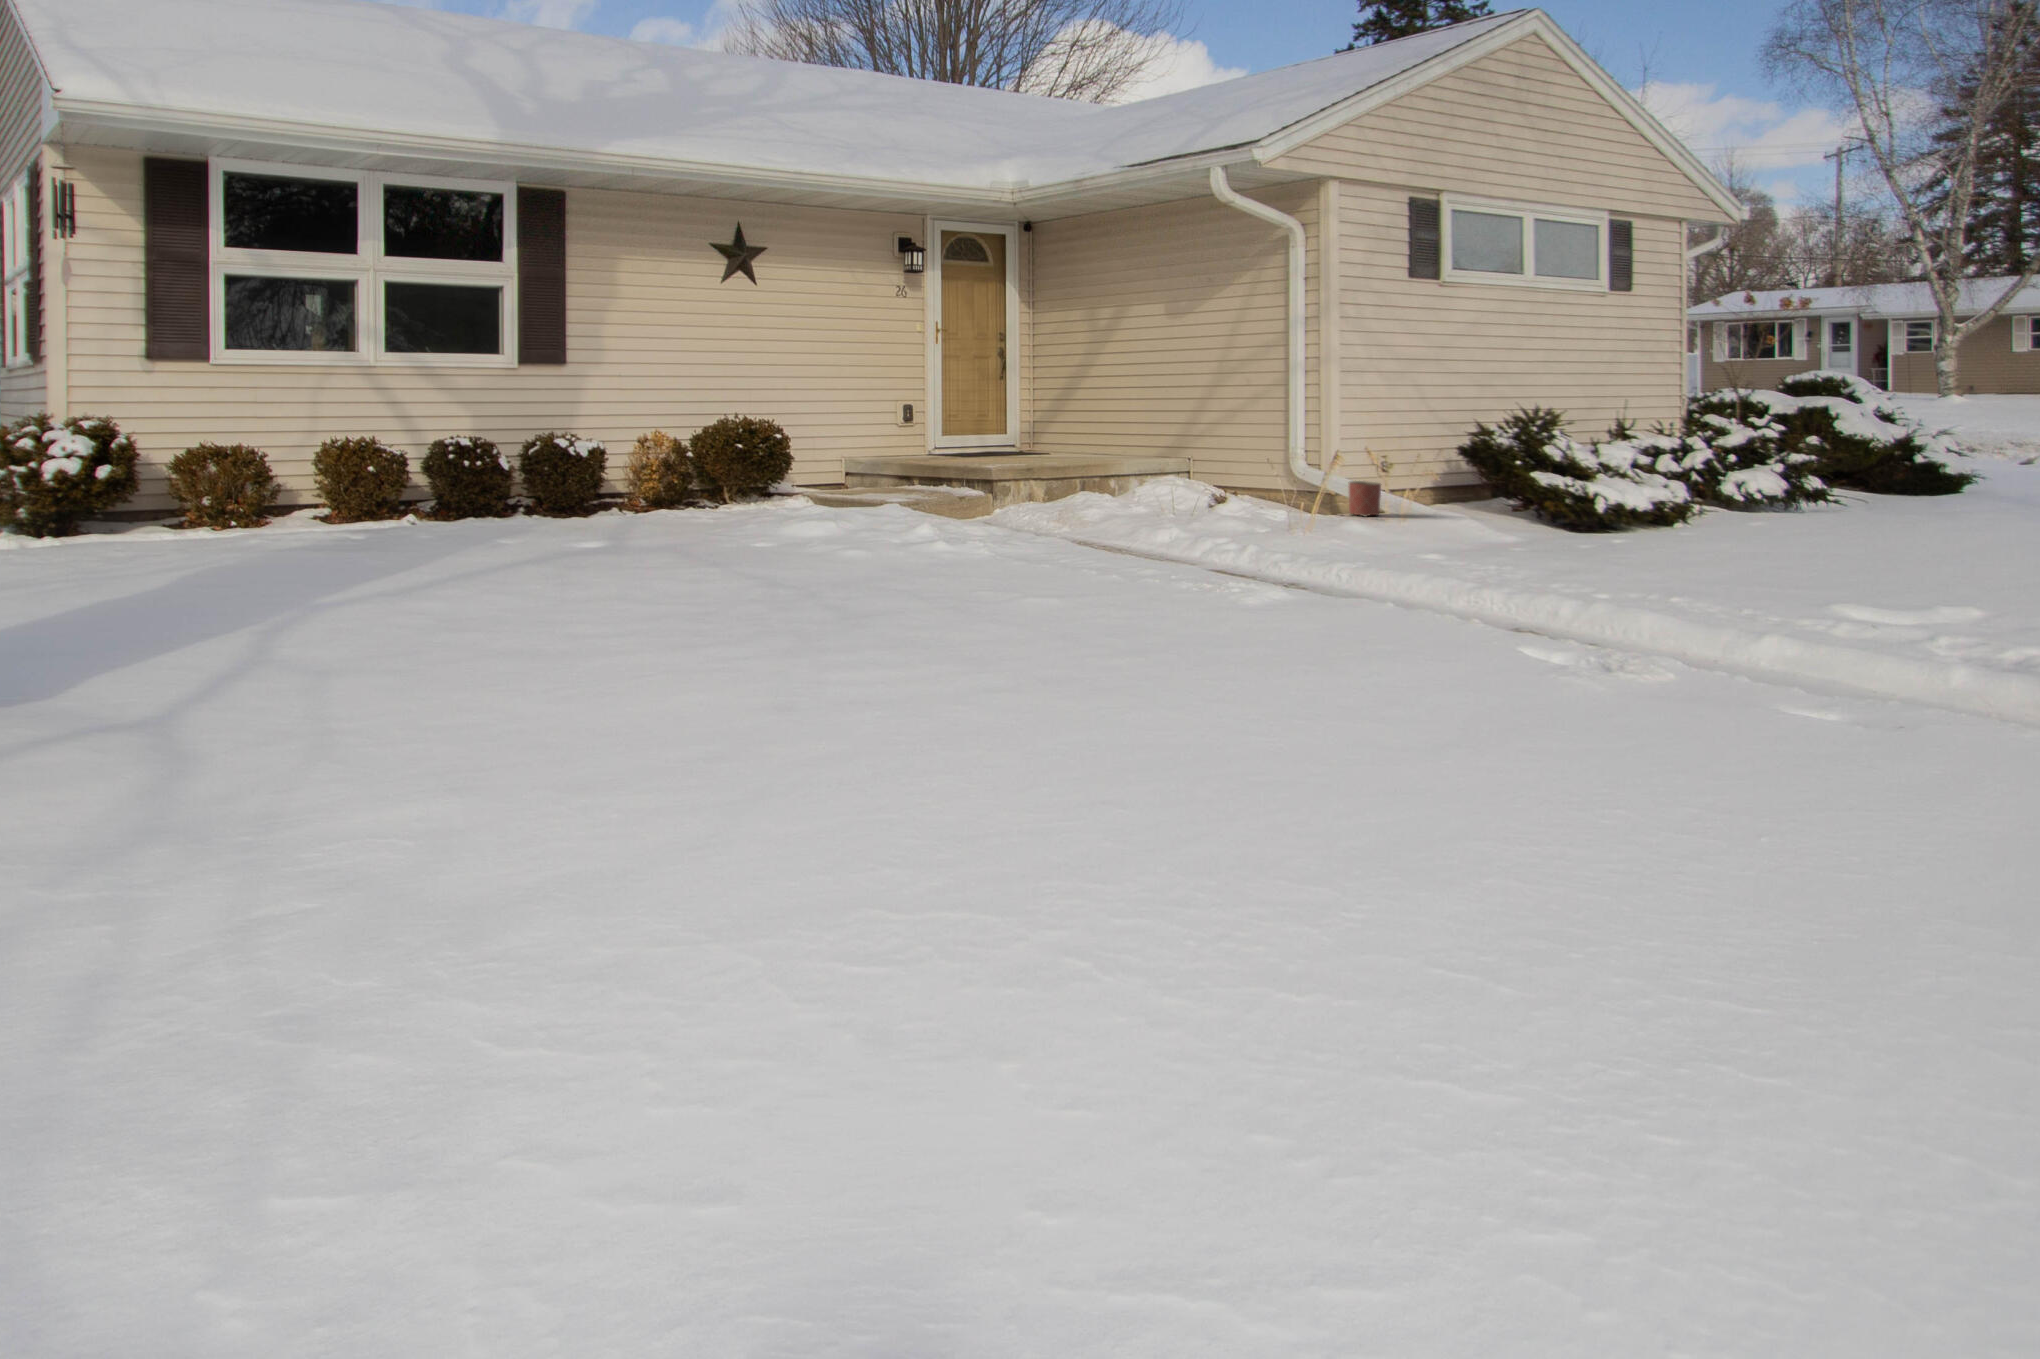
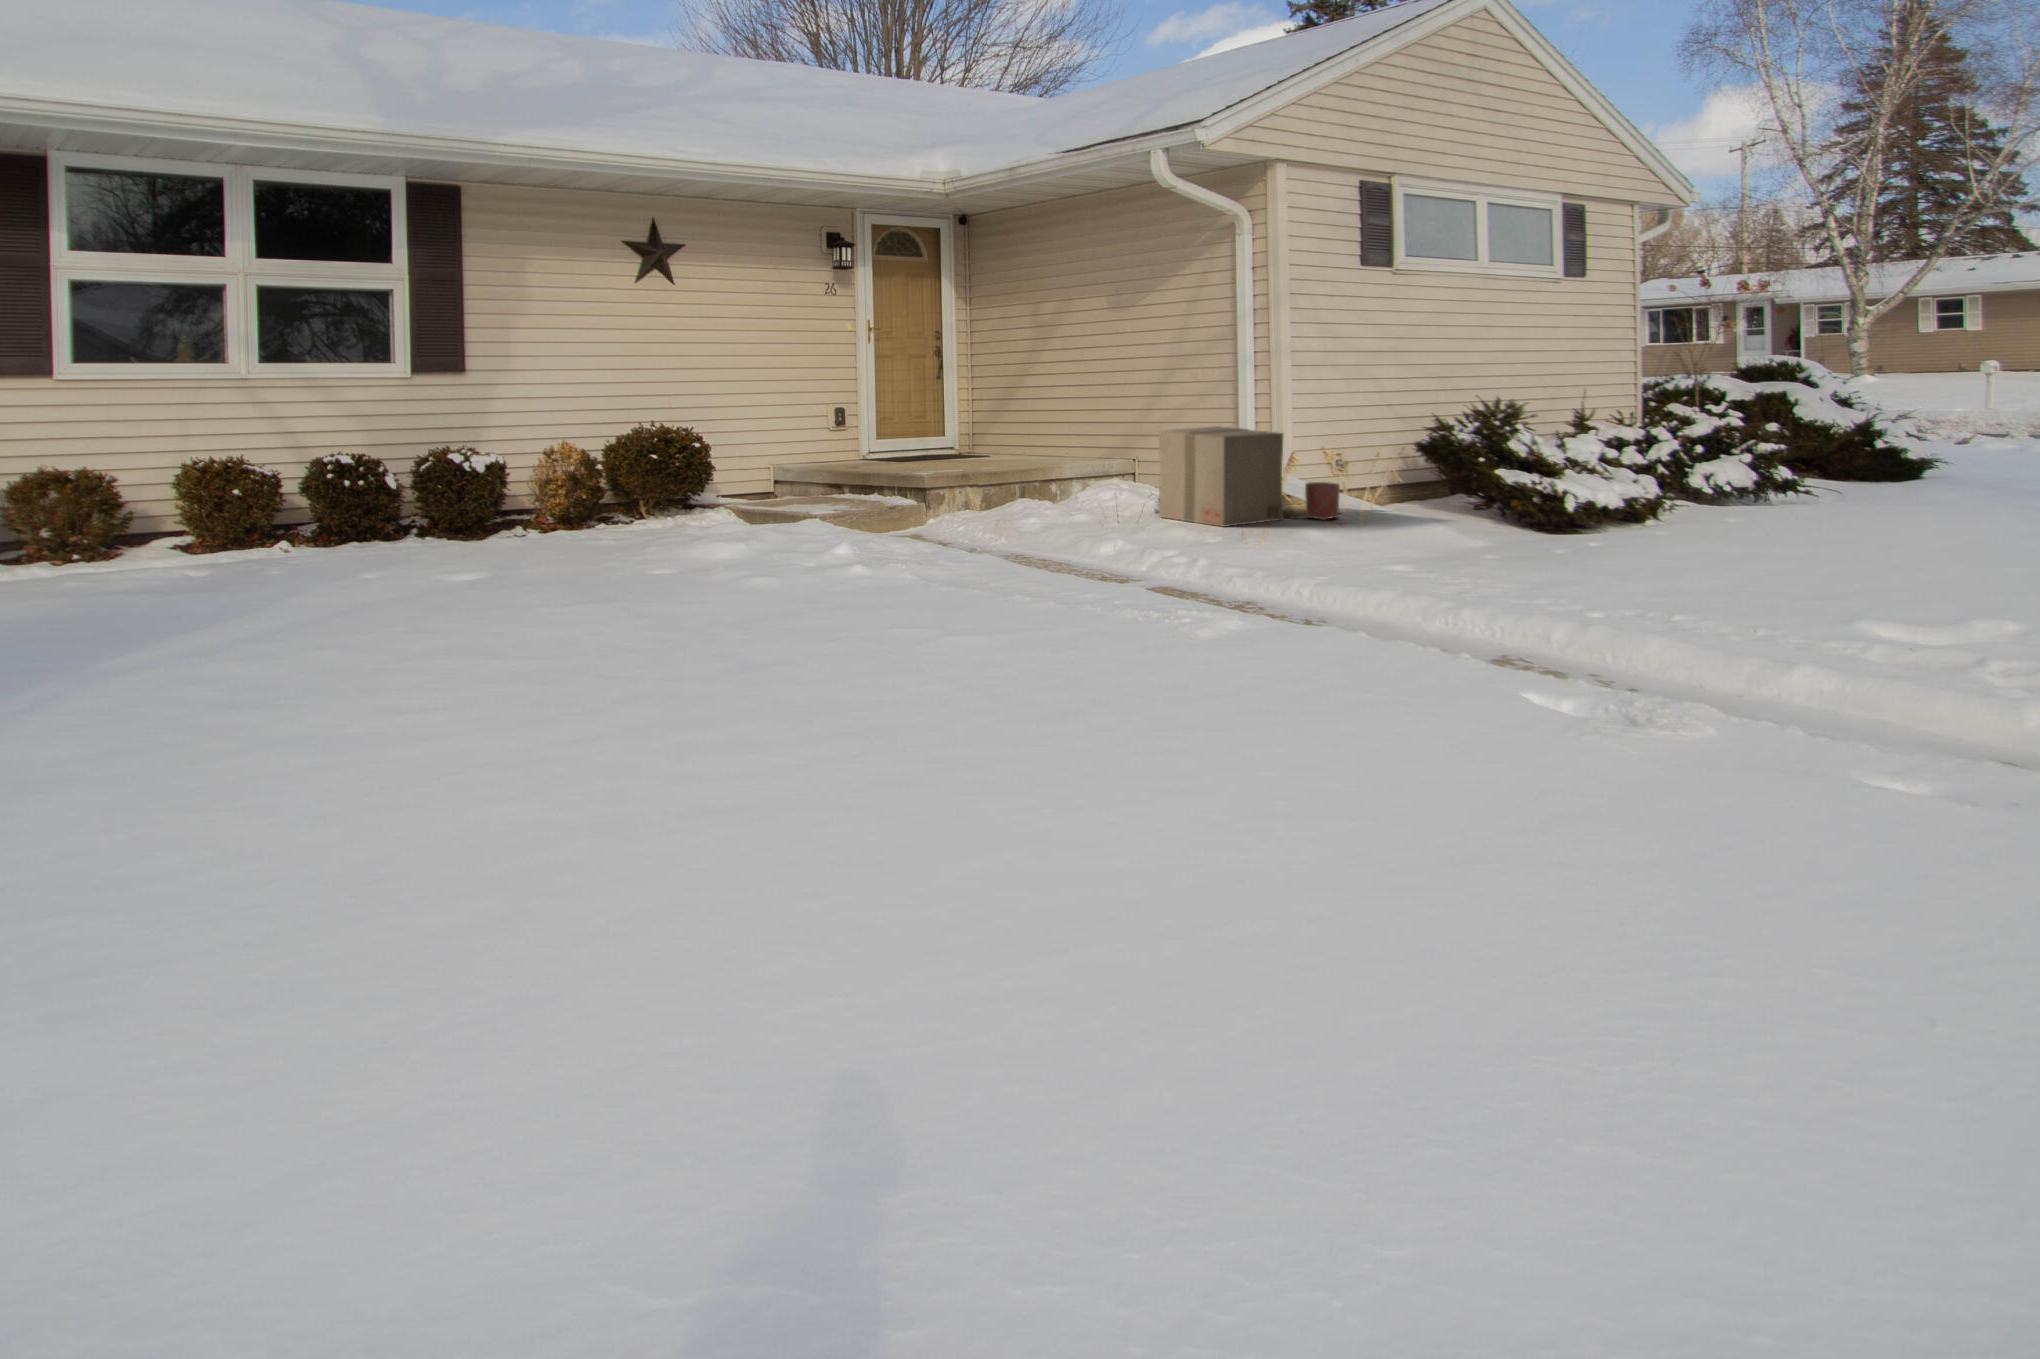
cardboard box: none [1210,427,1329,520] -> present [1158,426,1283,527]

